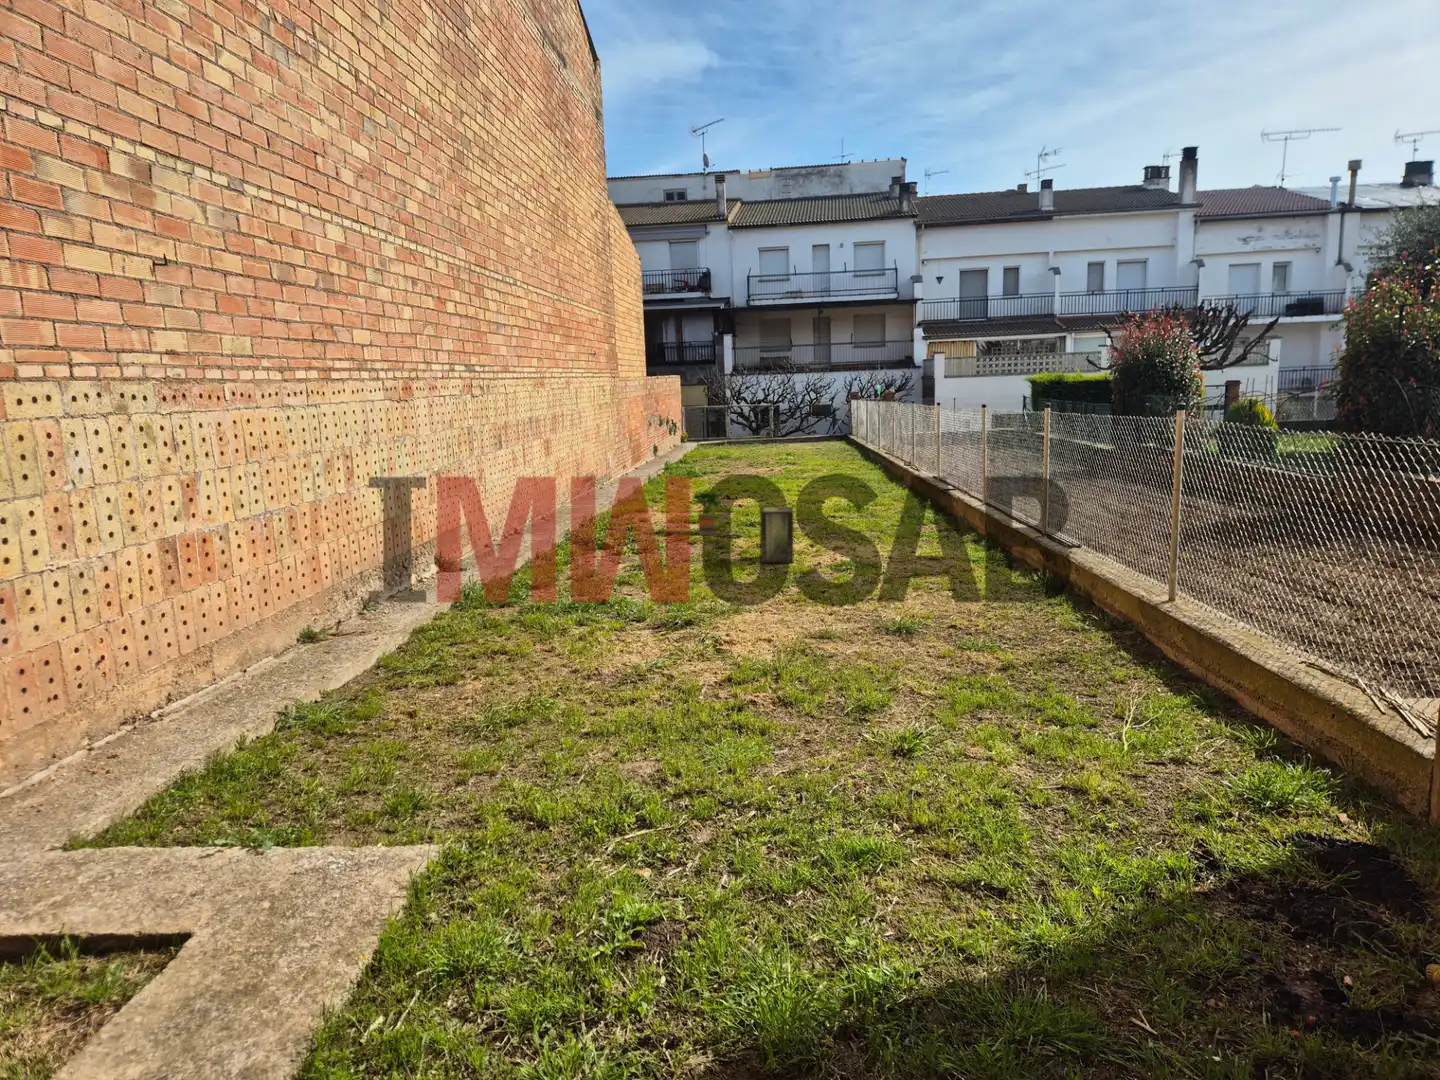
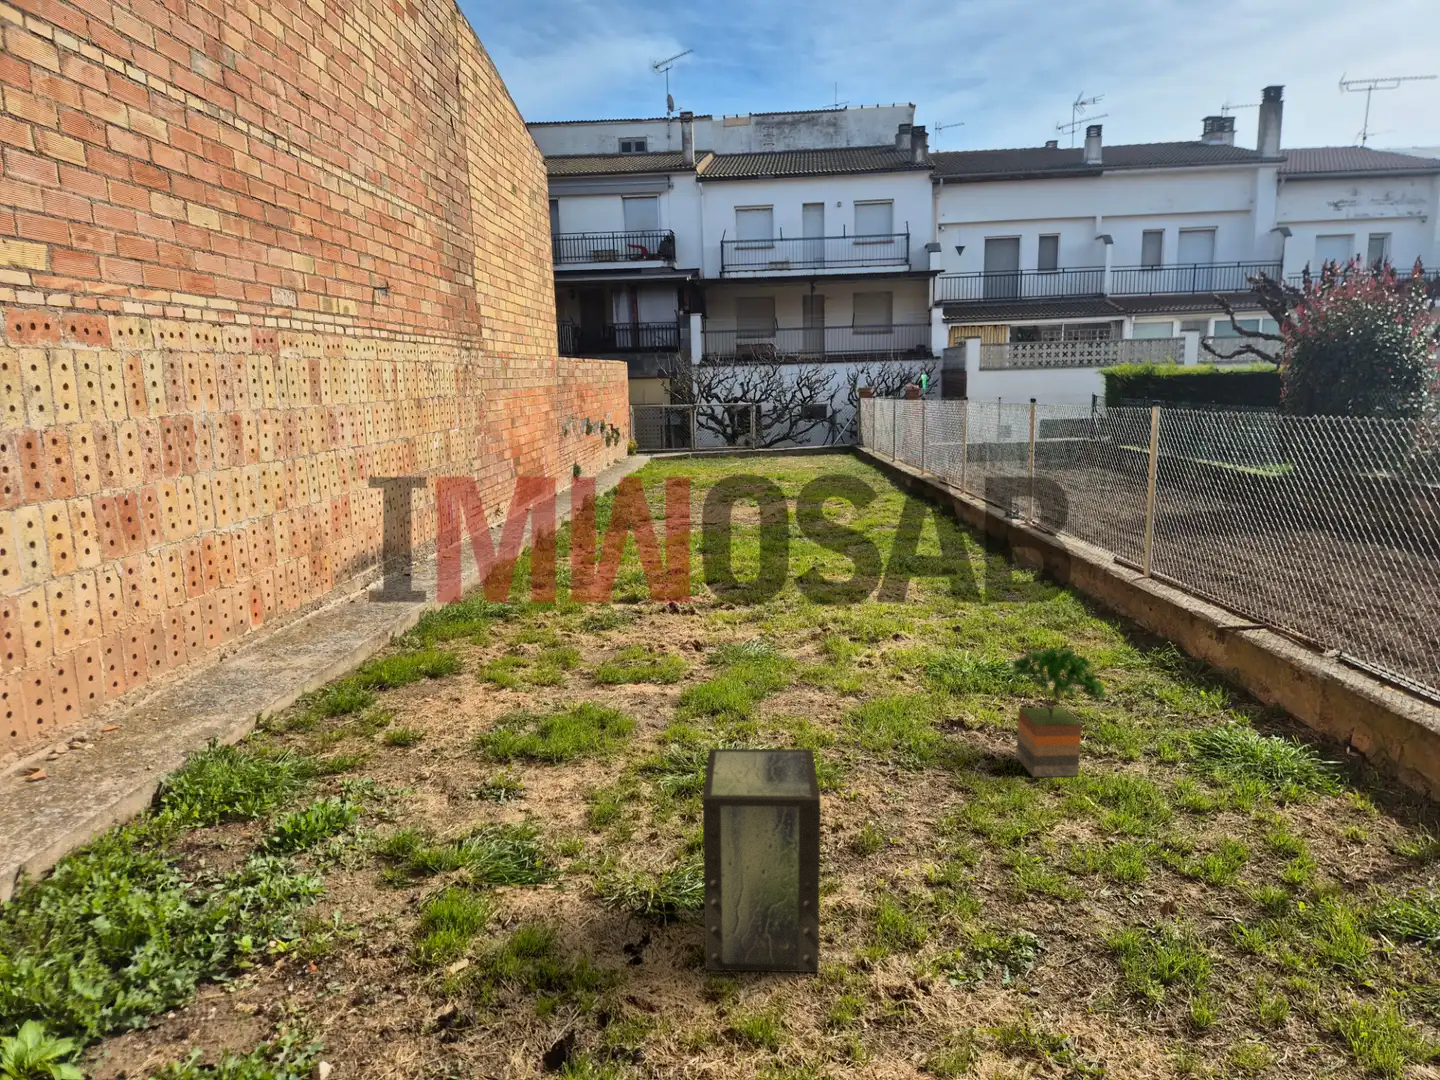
potted tree: present [693,492,721,535] -> present [1011,649,1106,777]

